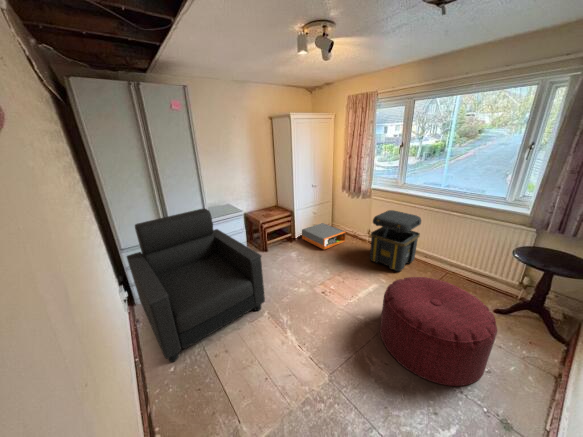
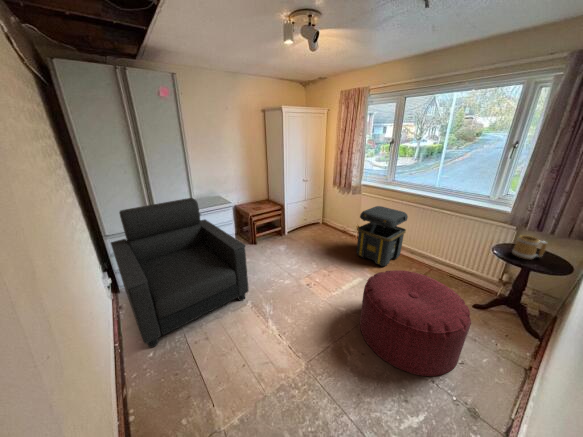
storage box: present [302,223,346,250] -> none [292,218,335,244]
mug: none [534,238,571,263] -> present [512,235,547,259]

